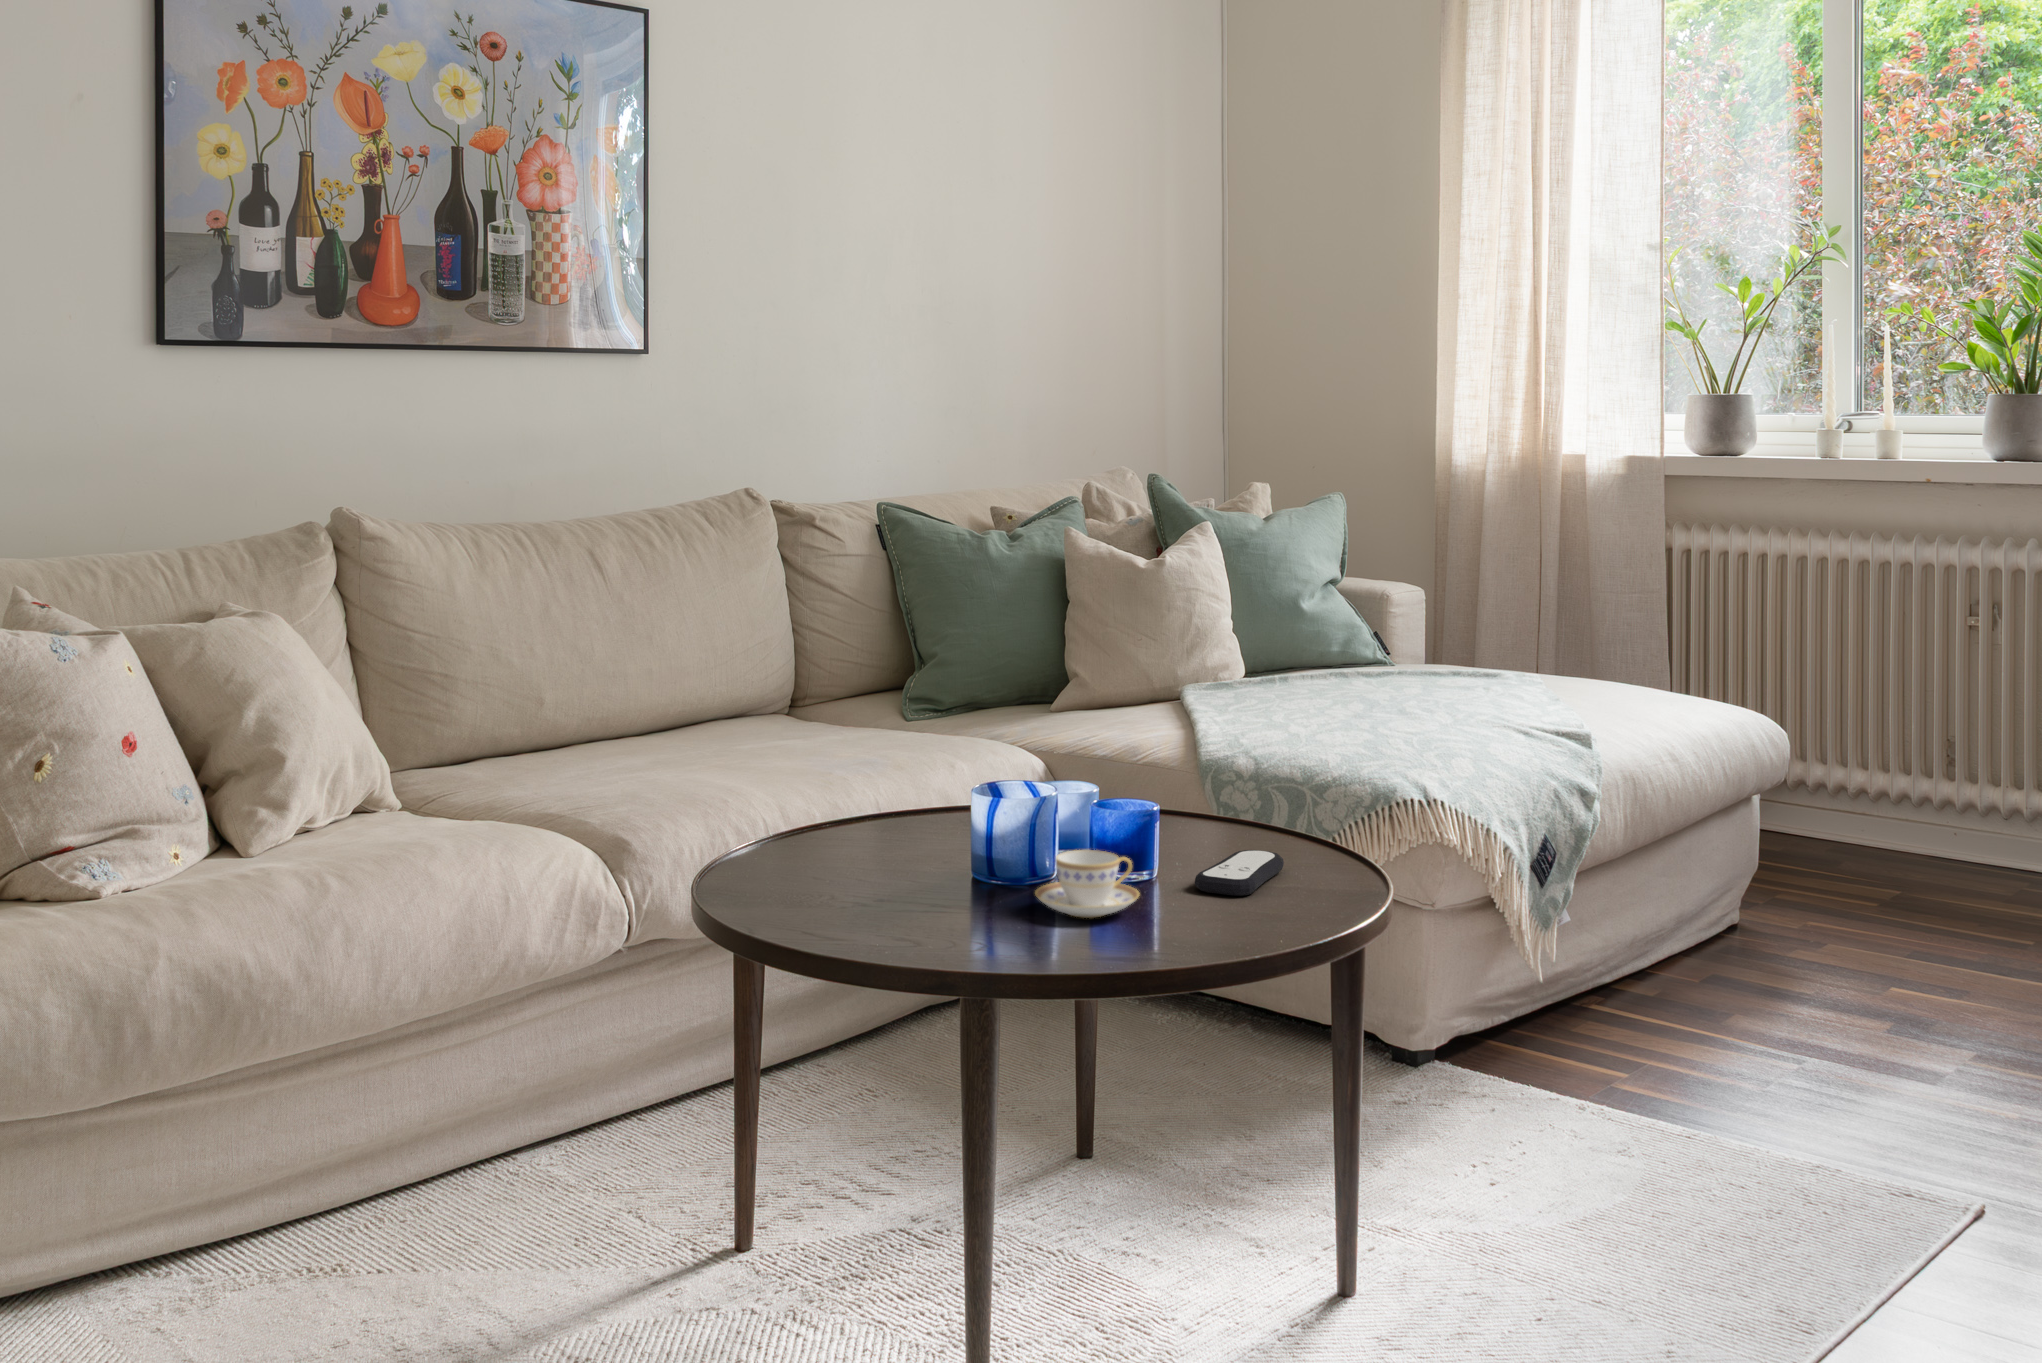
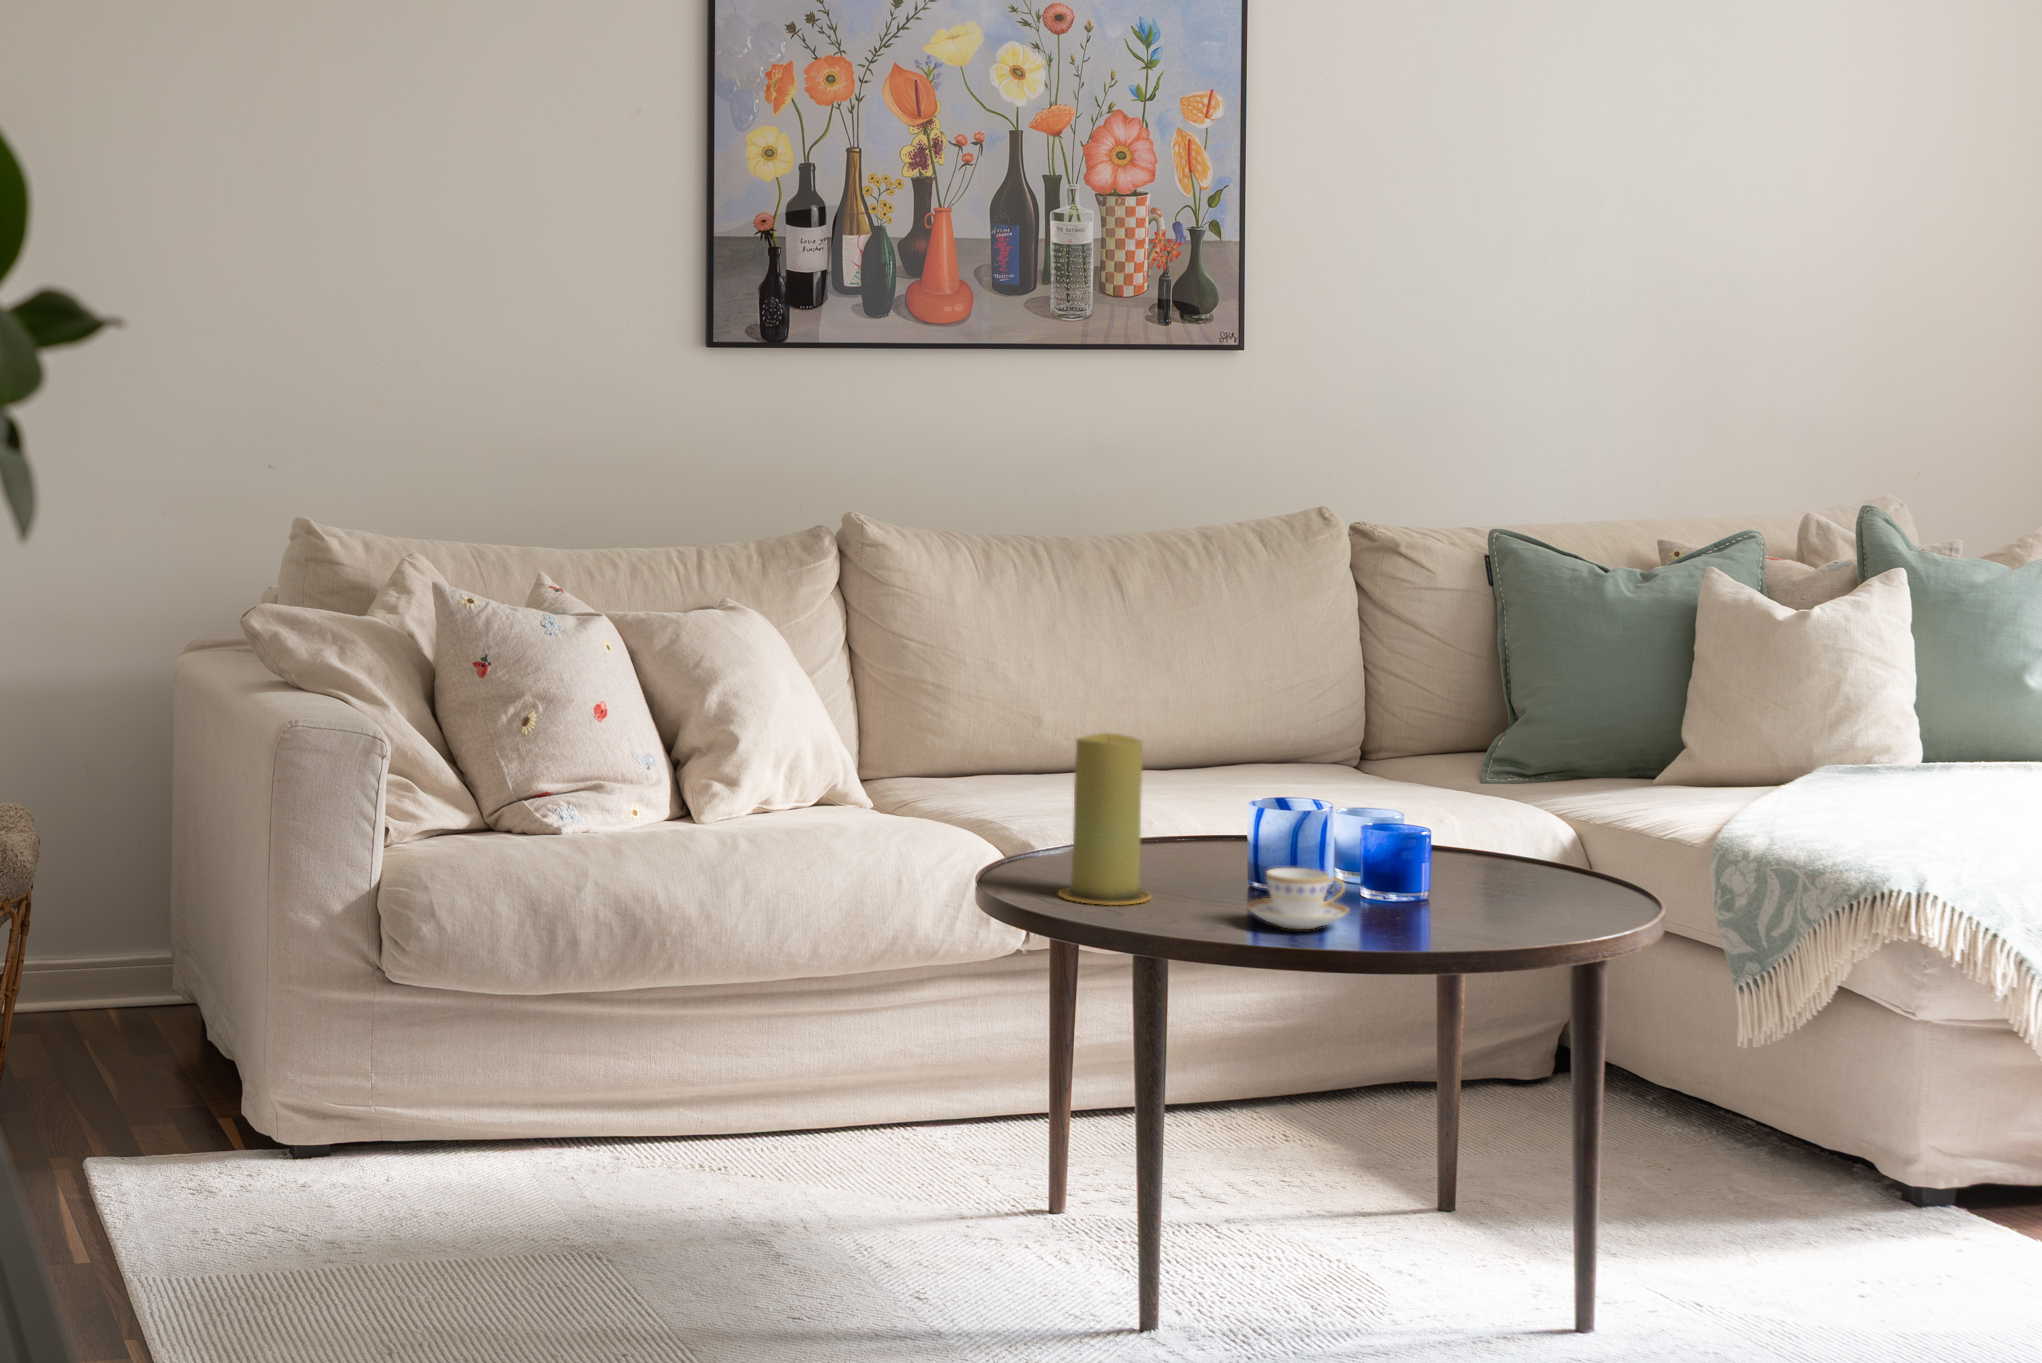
candle: none [810,726,910,918] -> present [1058,733,1151,905]
remote control: present [1195,850,1284,896] -> none [1437,901,1564,935]

